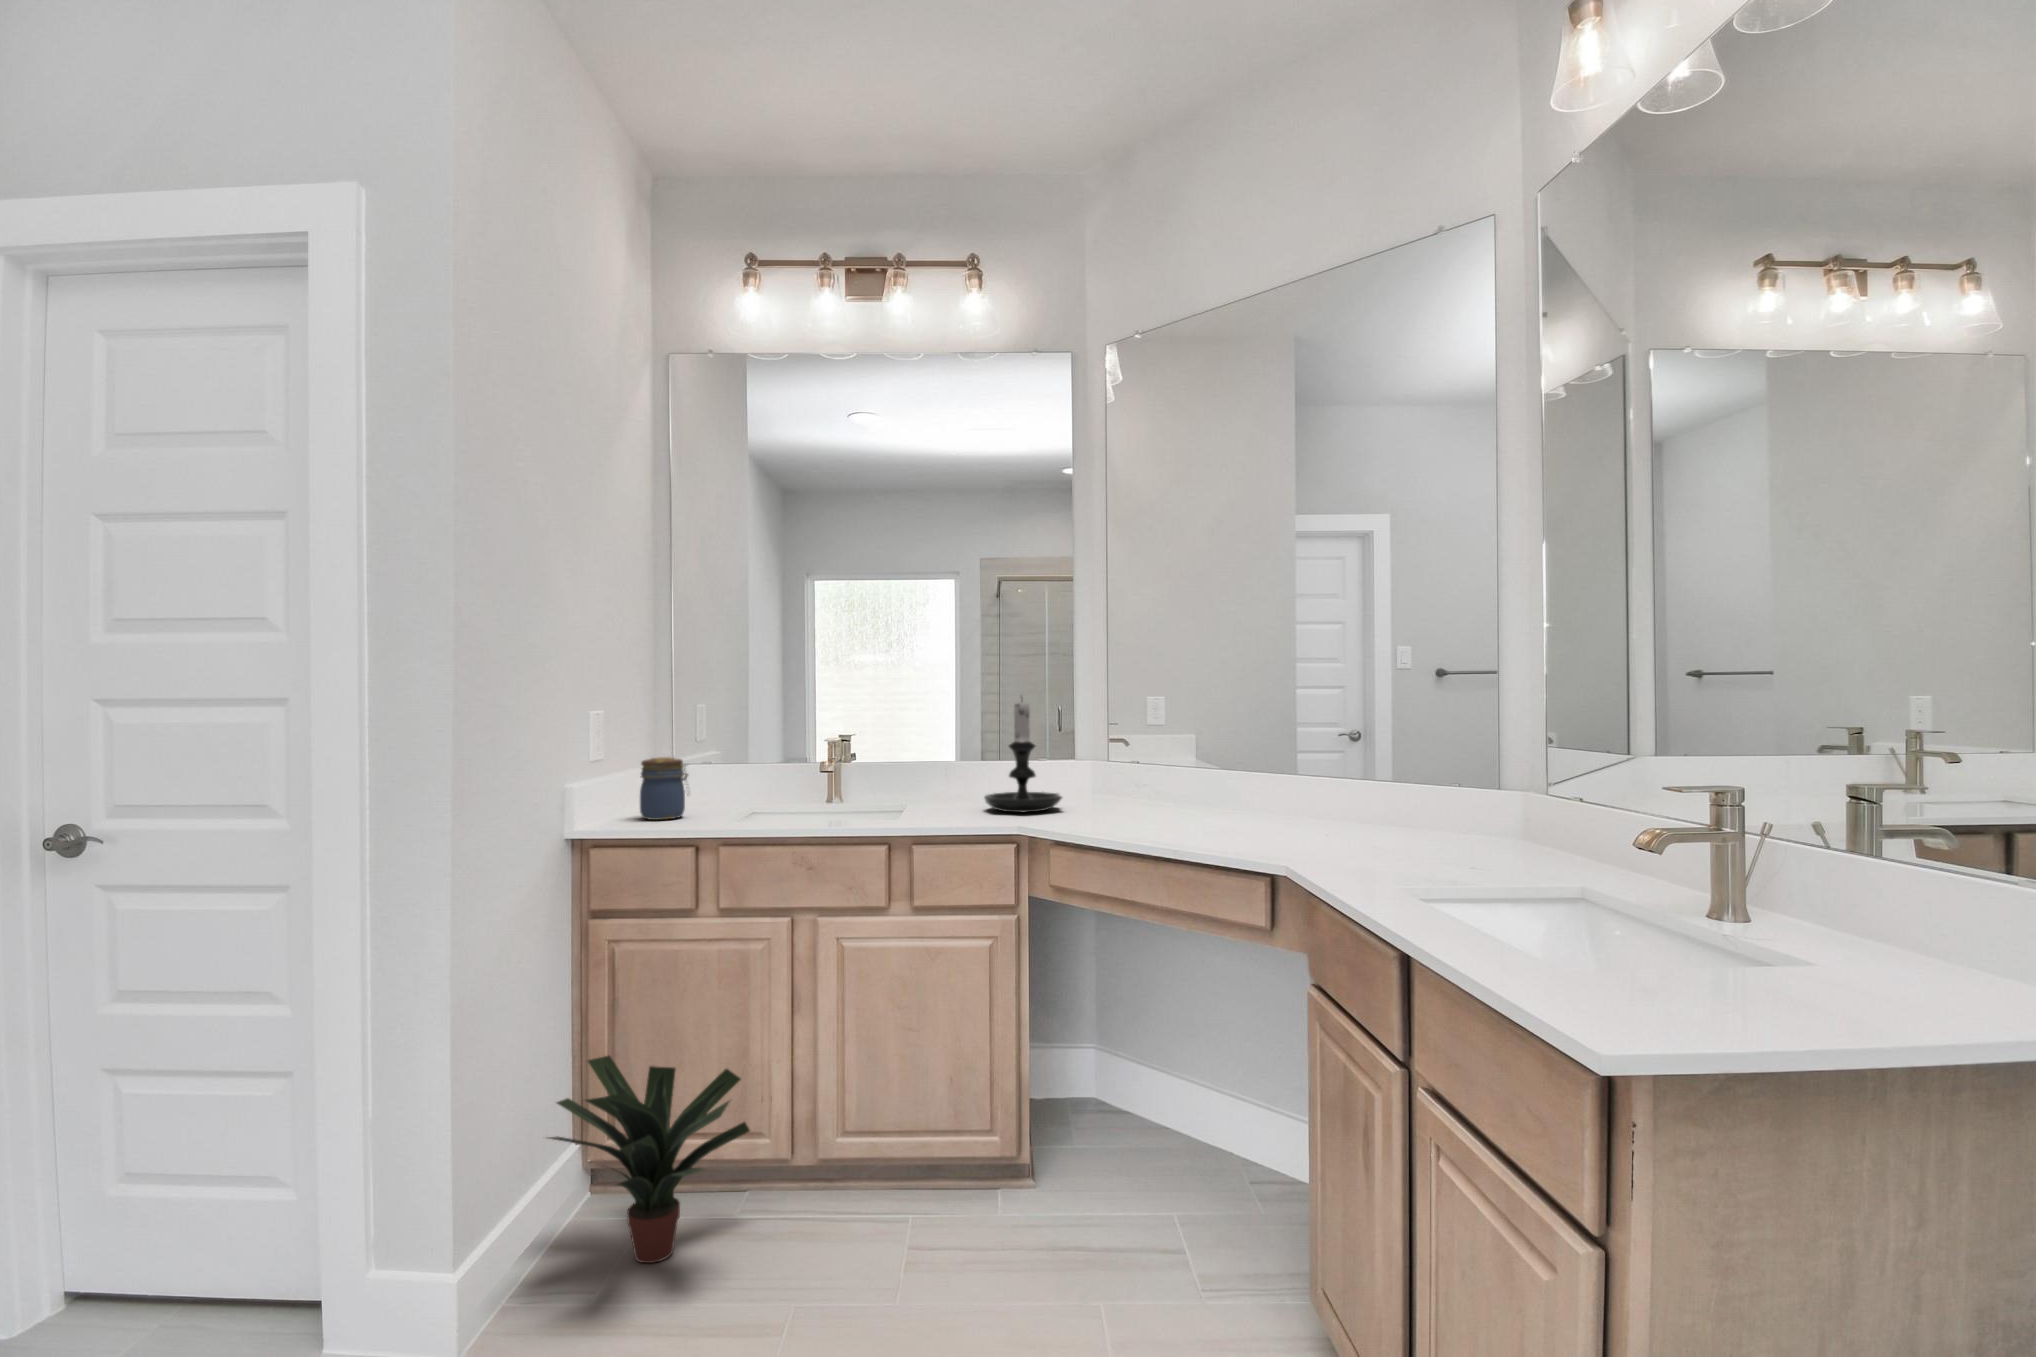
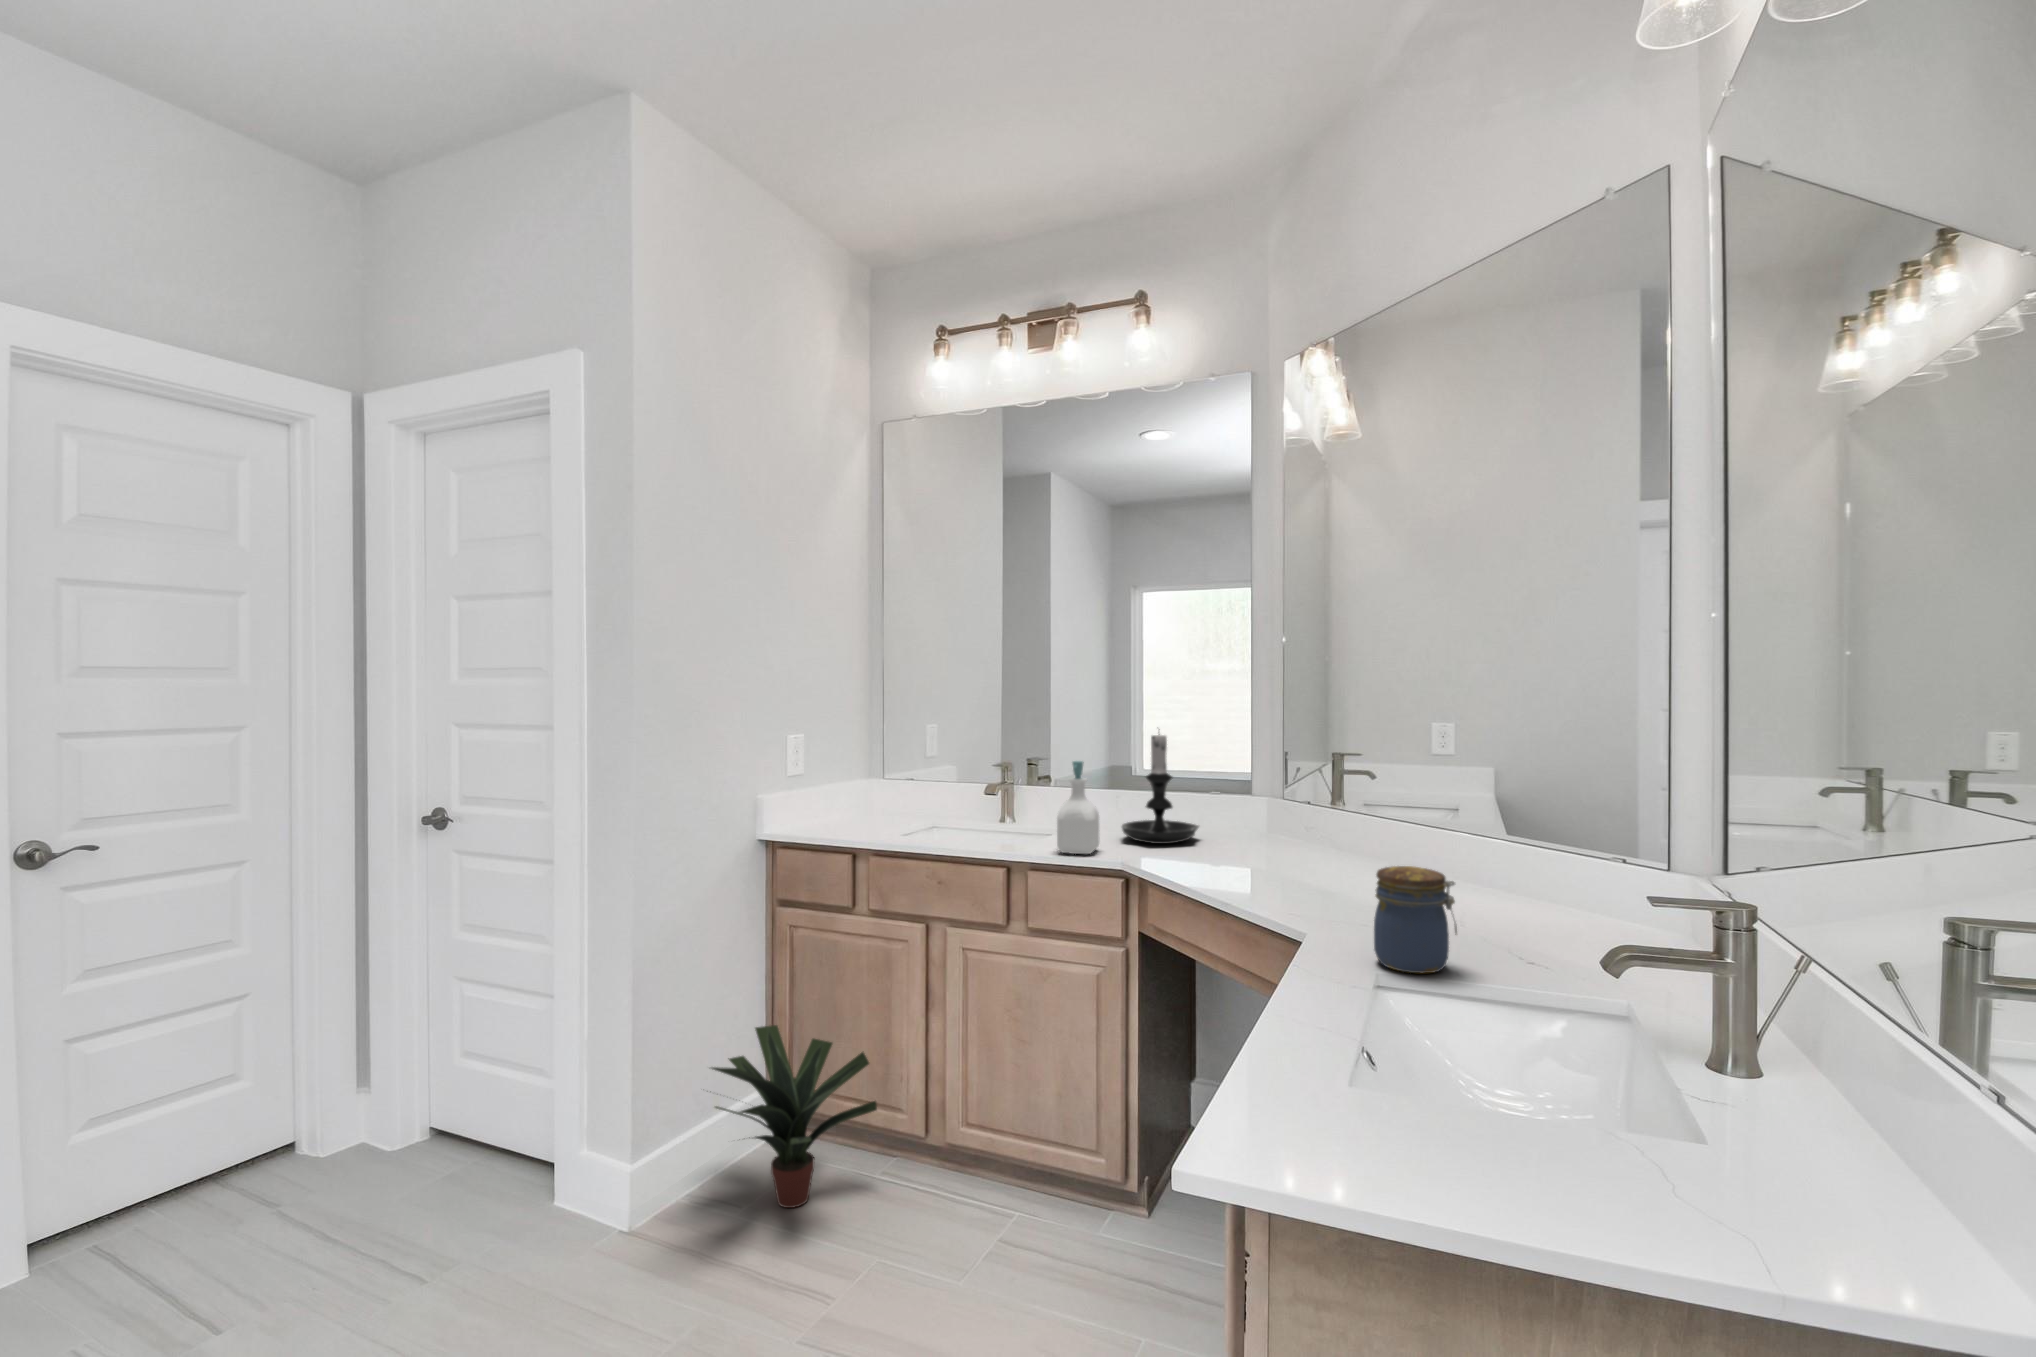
soap bottle: none [942,727,984,824] -> present [1057,761,1100,854]
jar: present [640,757,688,820] -> present [1374,866,1457,973]

